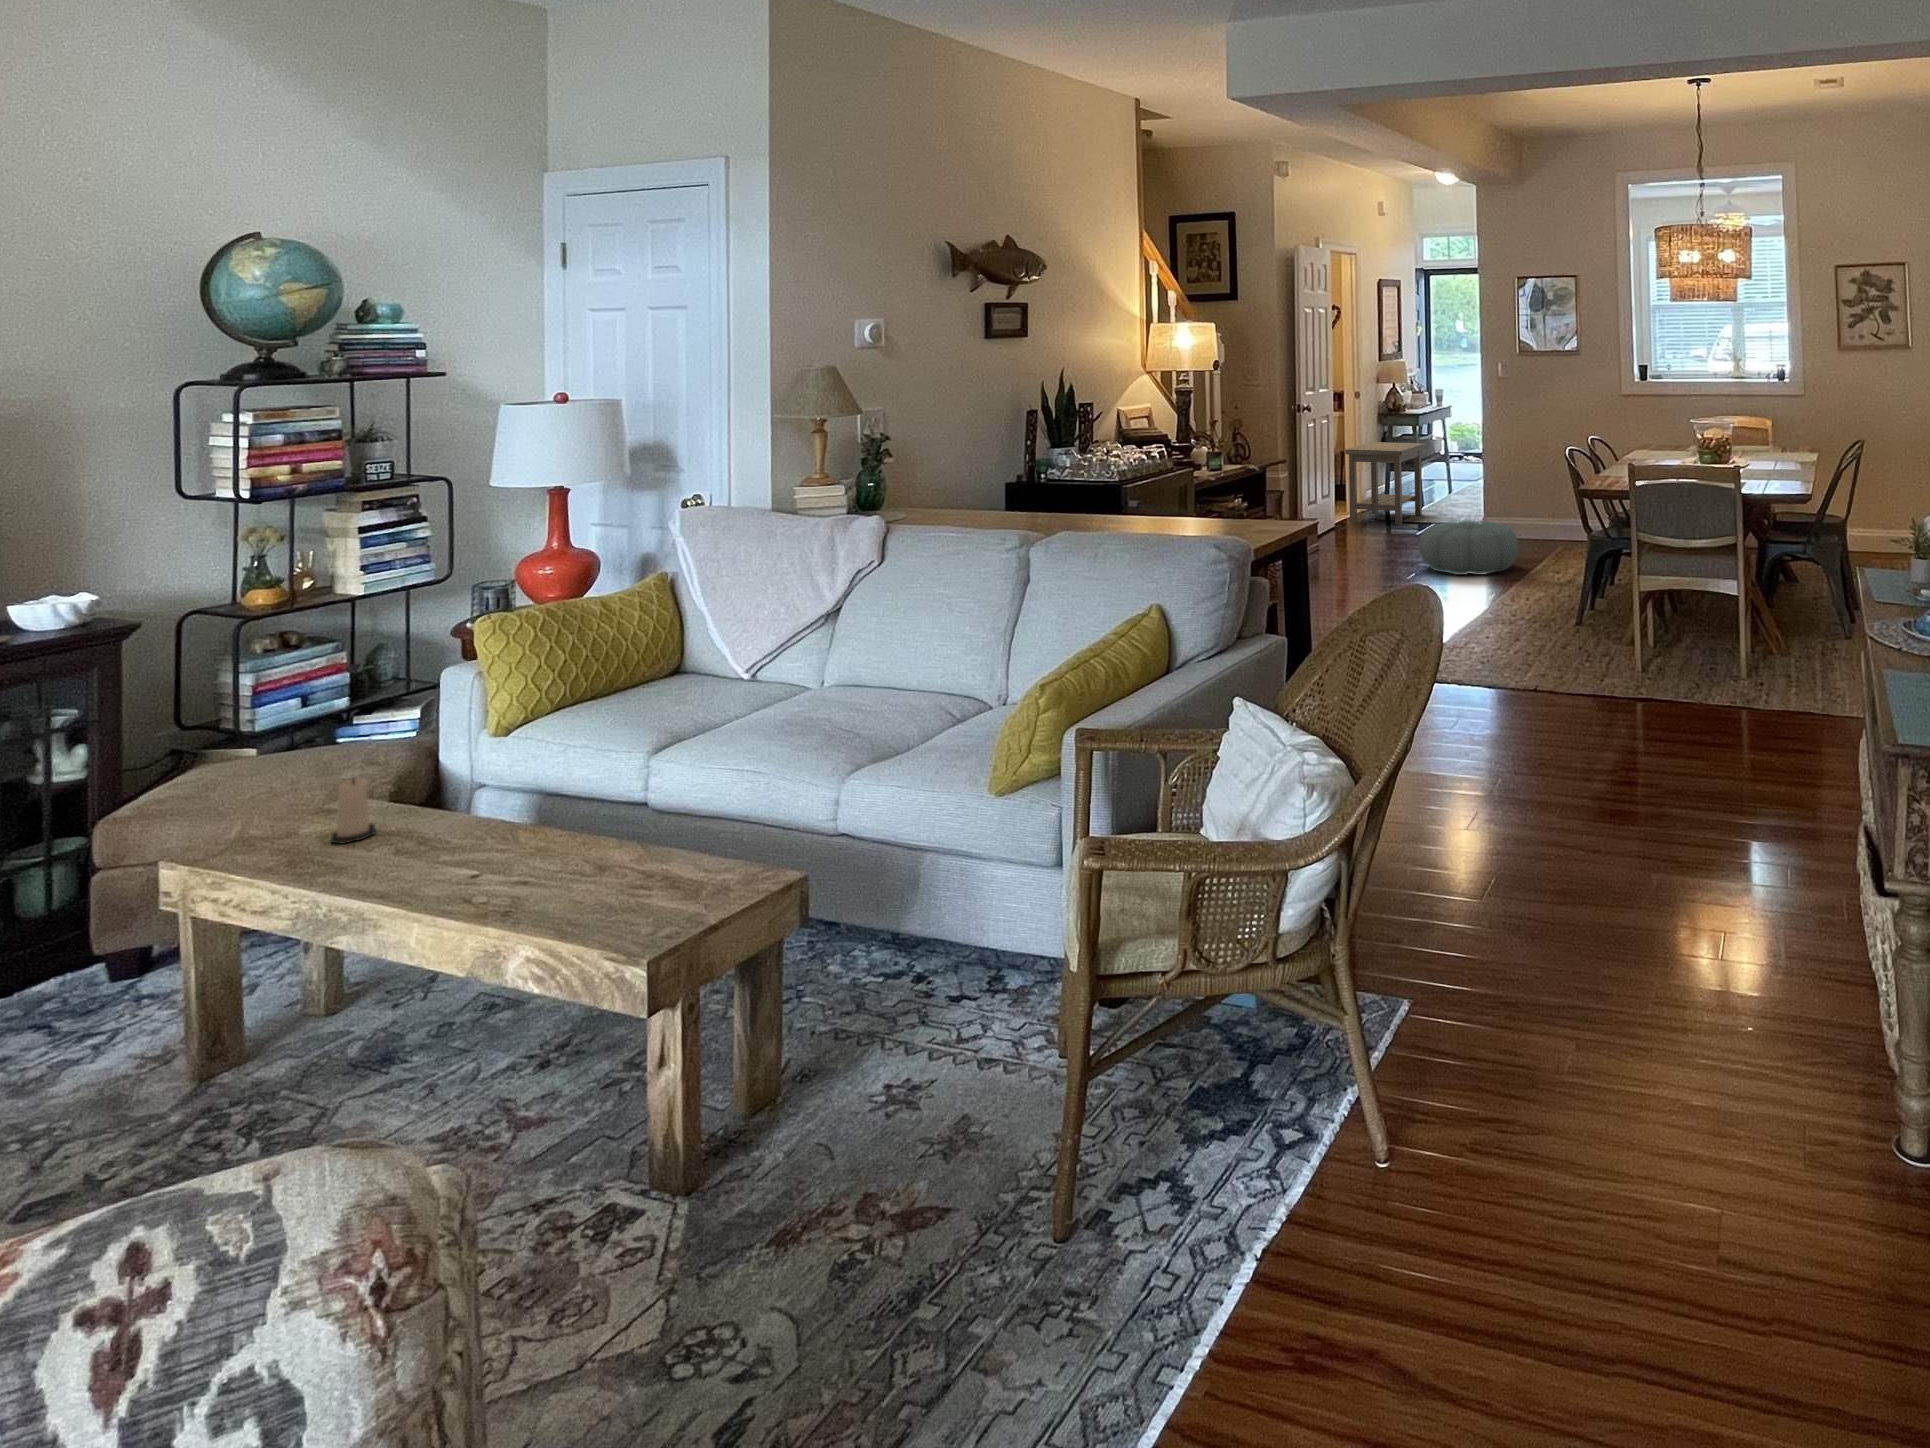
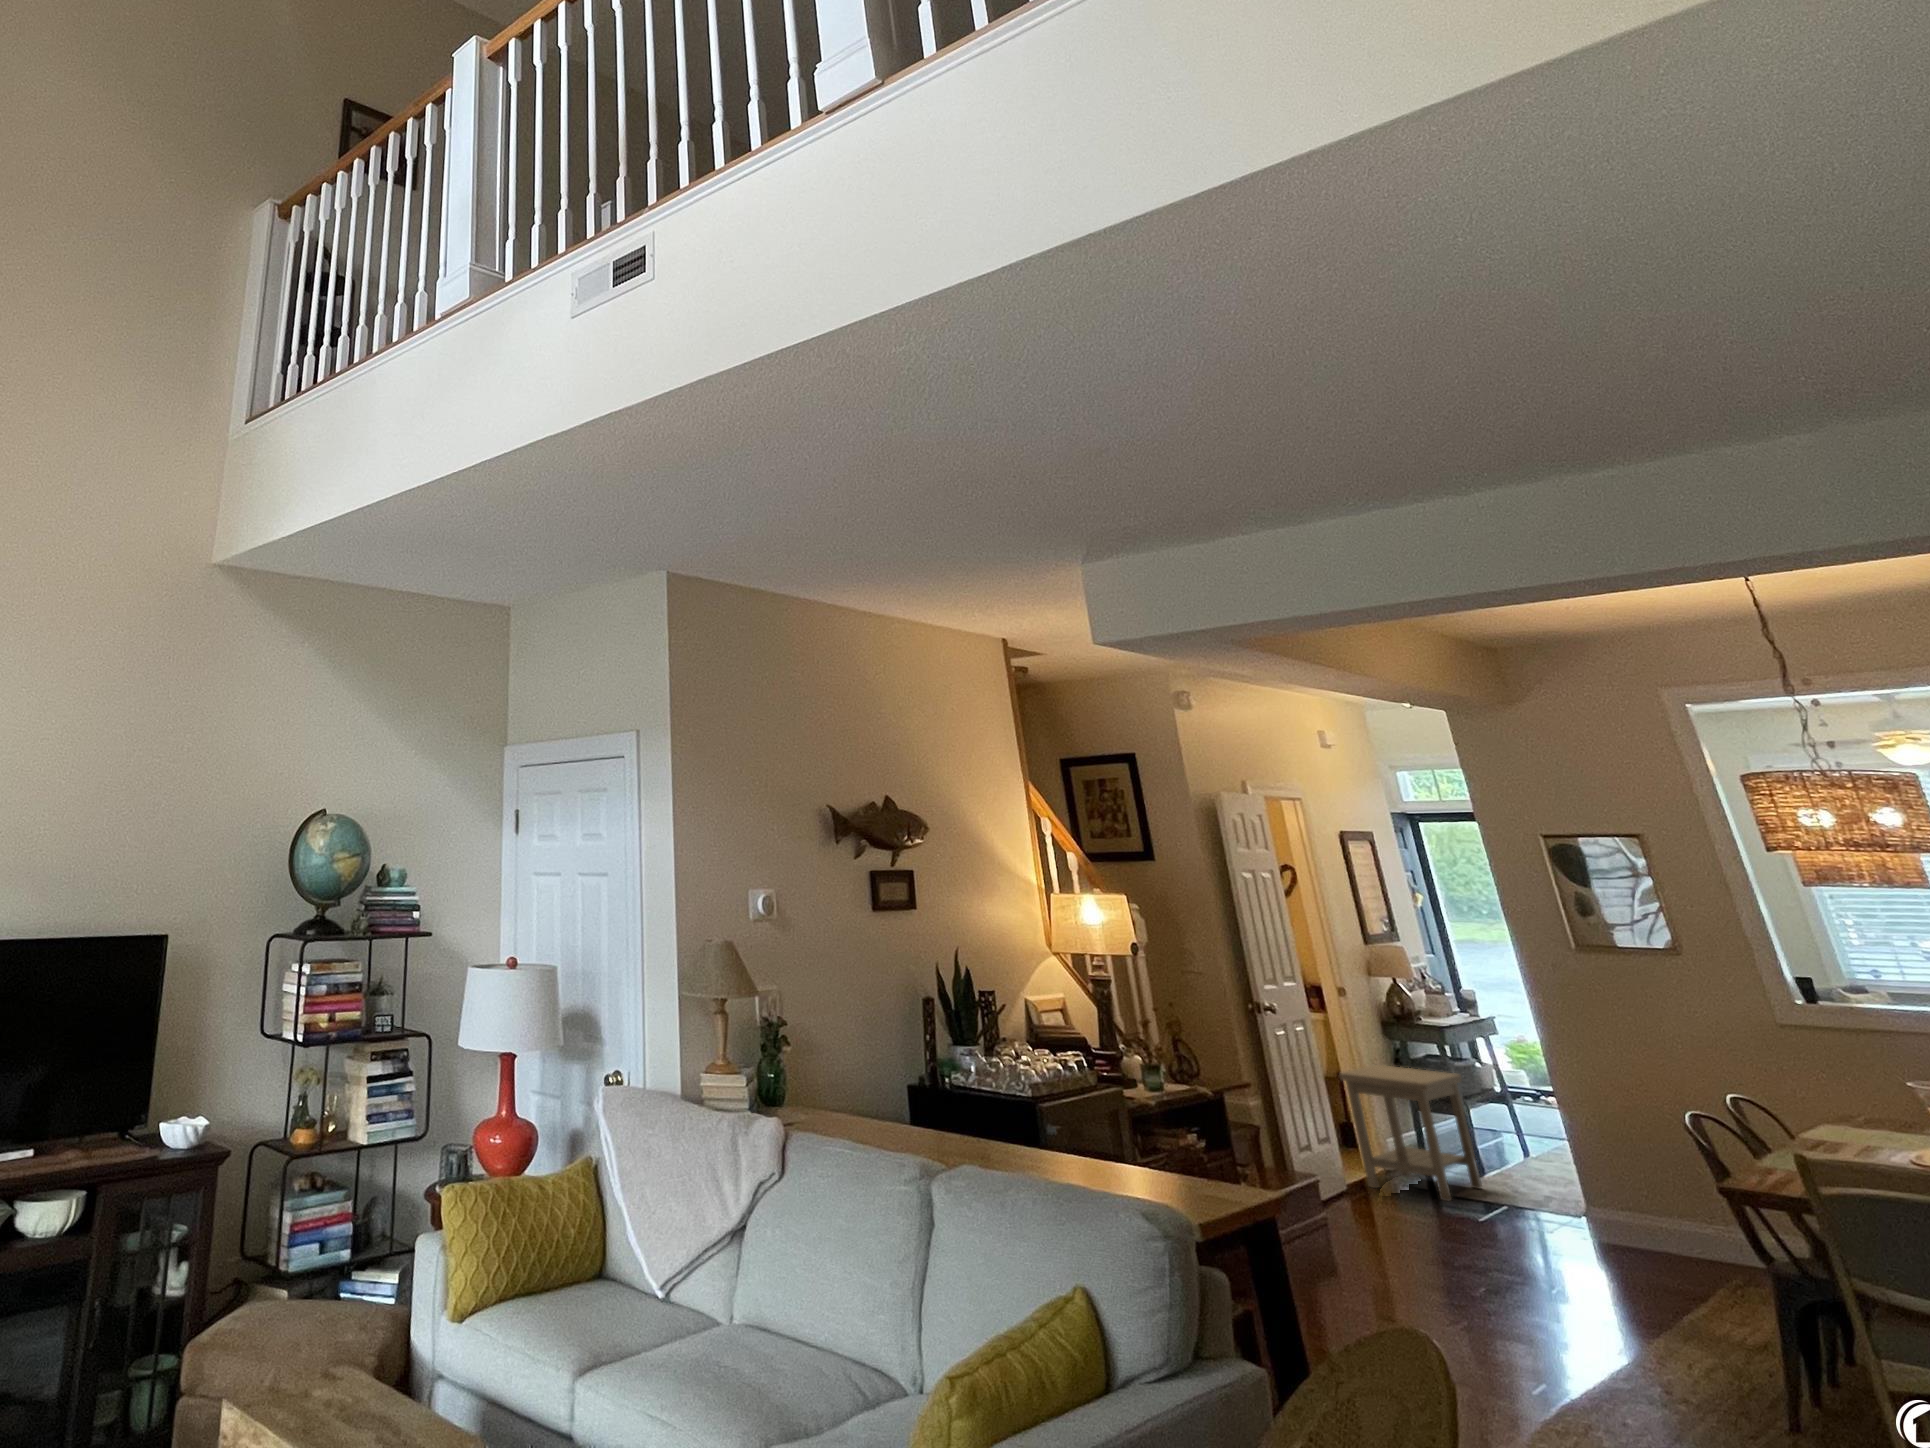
pouf: present [1419,520,1519,575] -> none [1478,1209,1656,1309]
candle: present [331,778,375,843] -> none [344,1341,374,1412]

